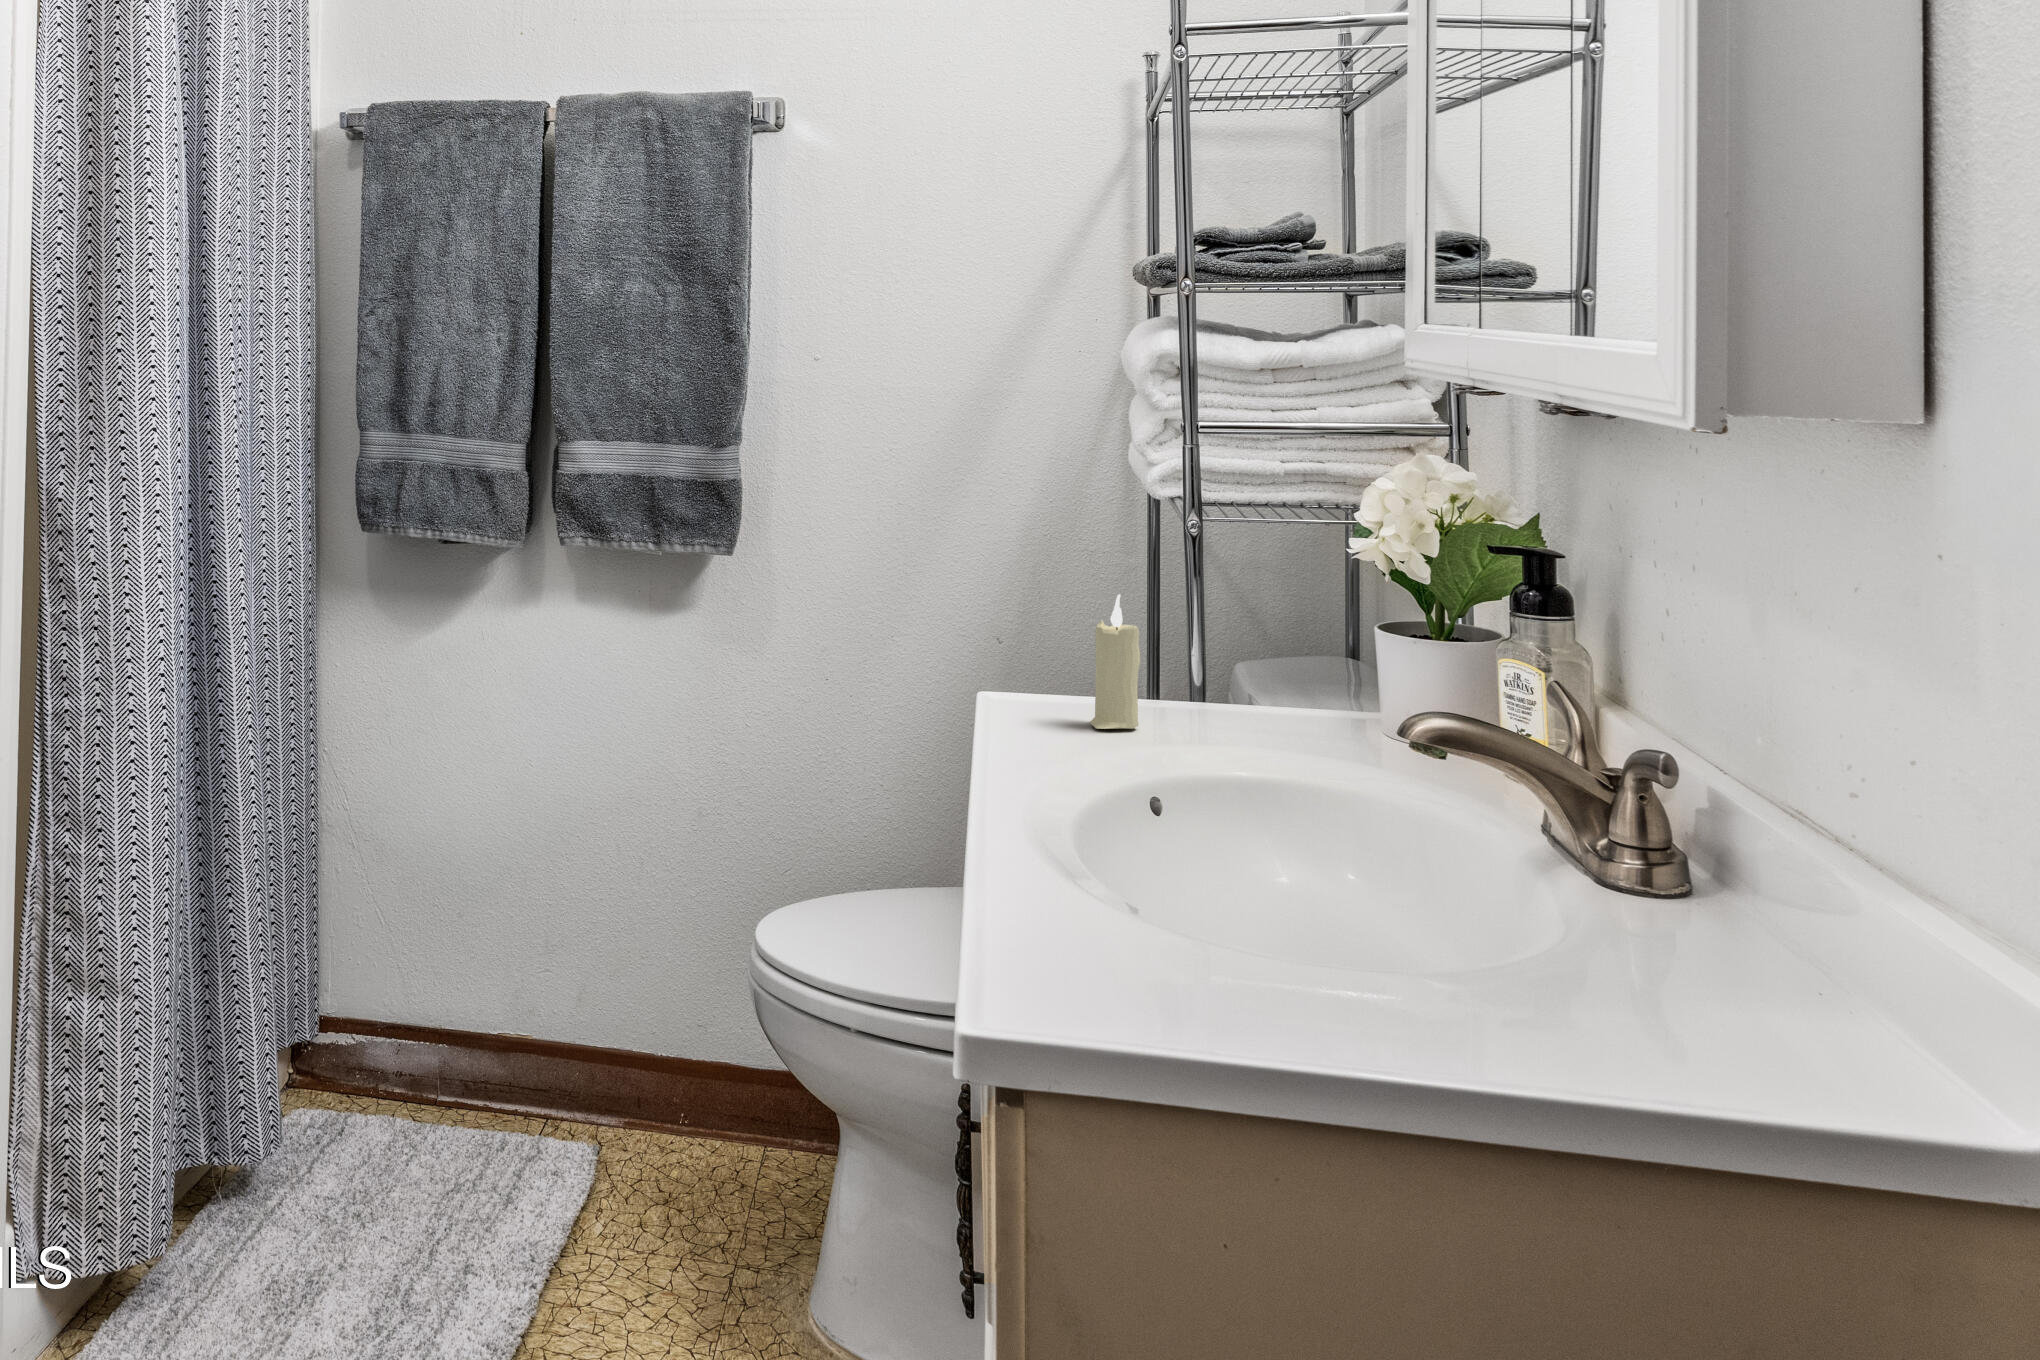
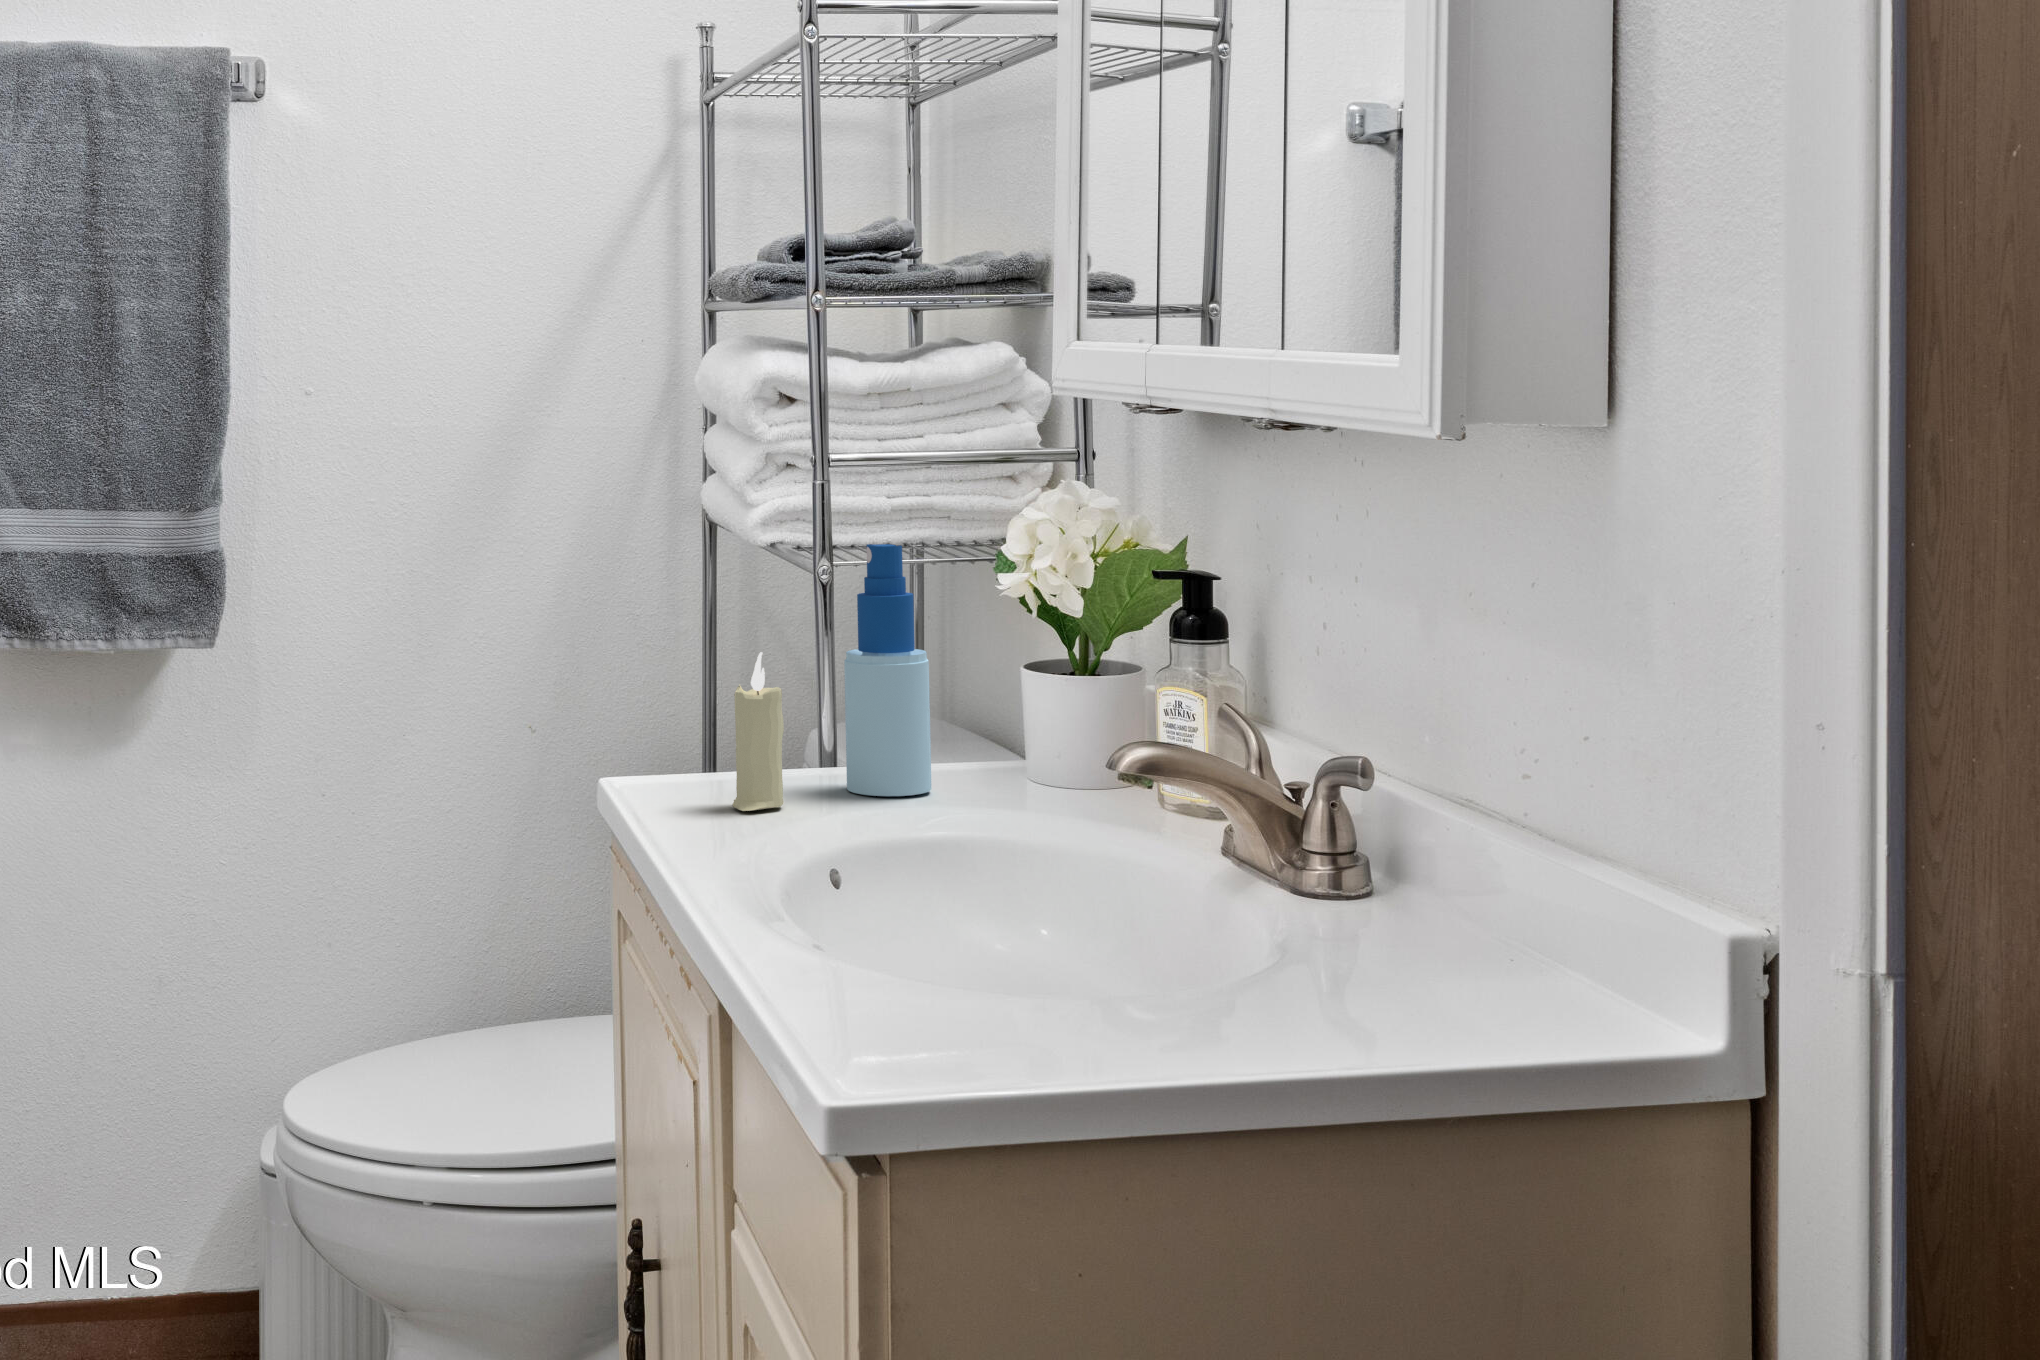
spray bottle: none [1210,506,1291,731] -> present [844,544,931,796]

